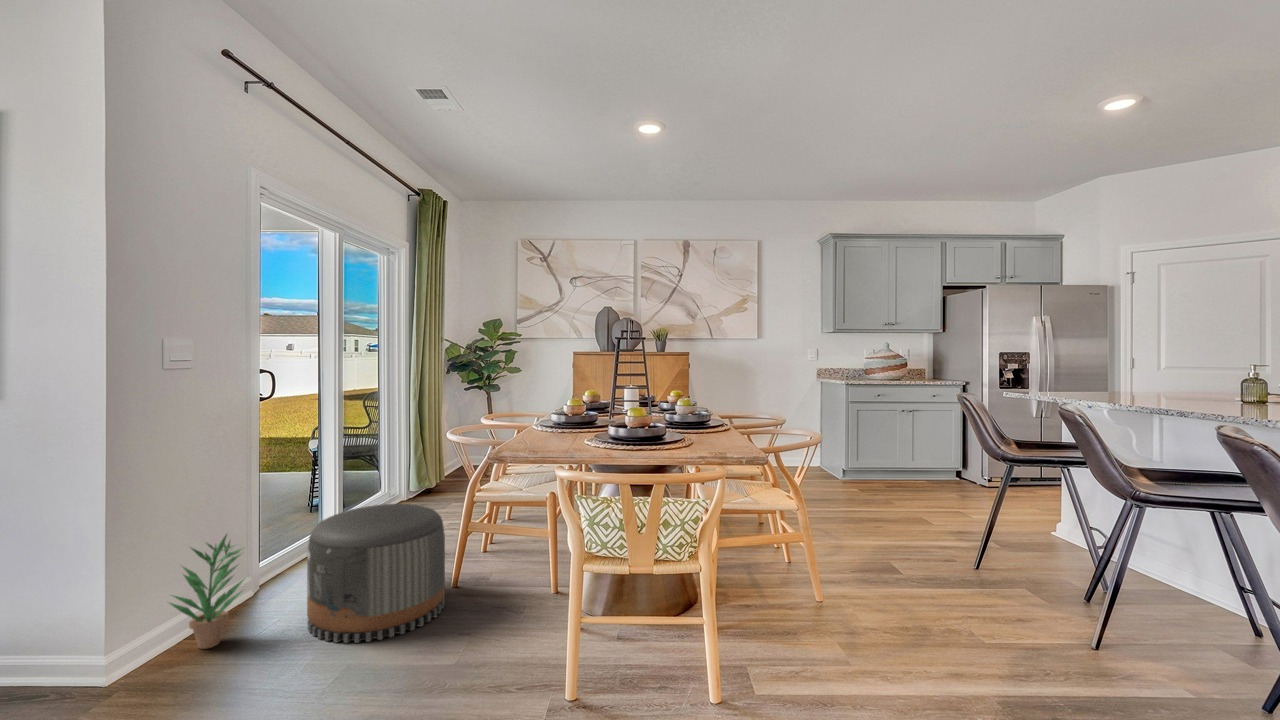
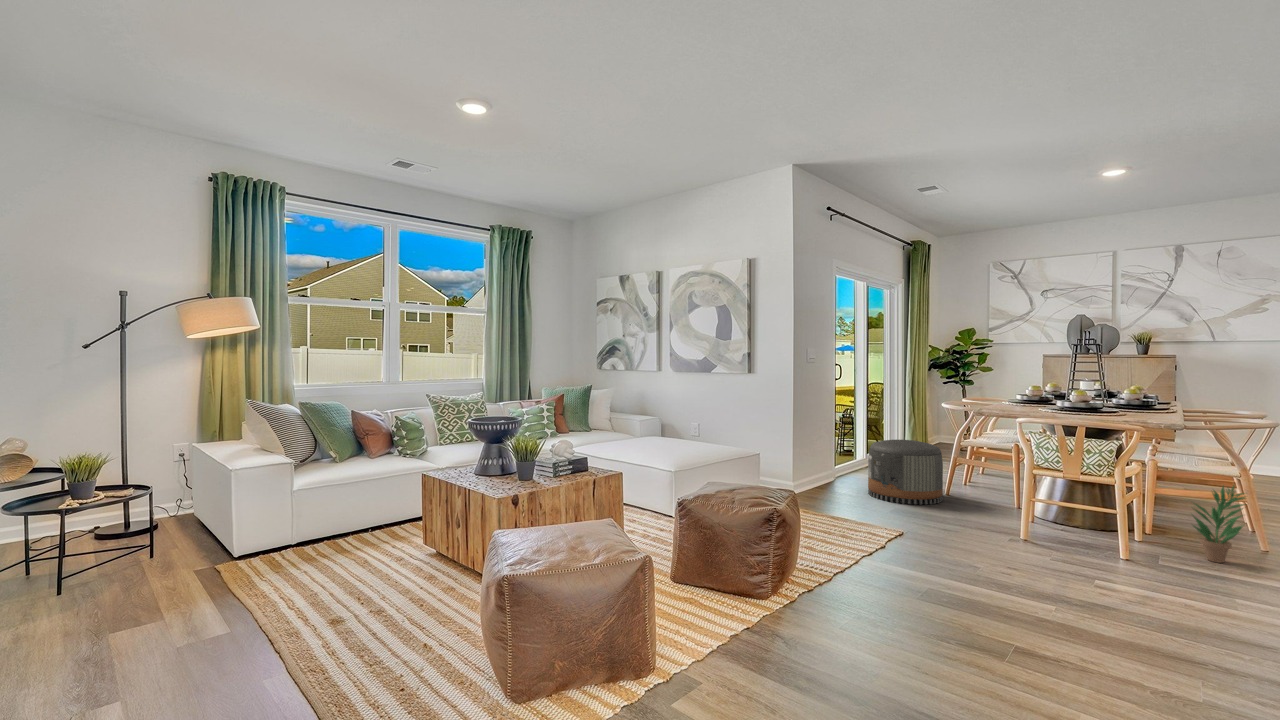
potted plant: present [169,534,246,649] -> present [1193,486,1245,563]

